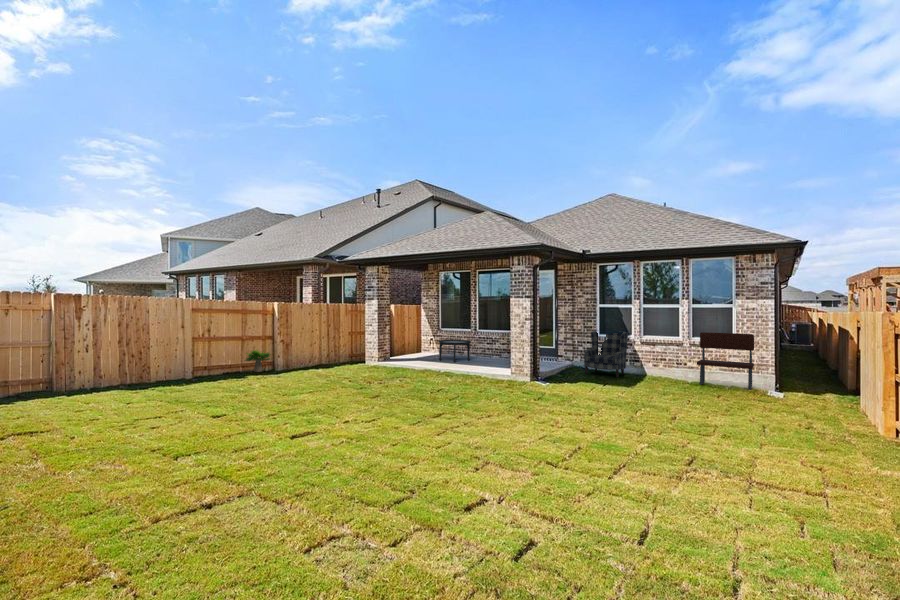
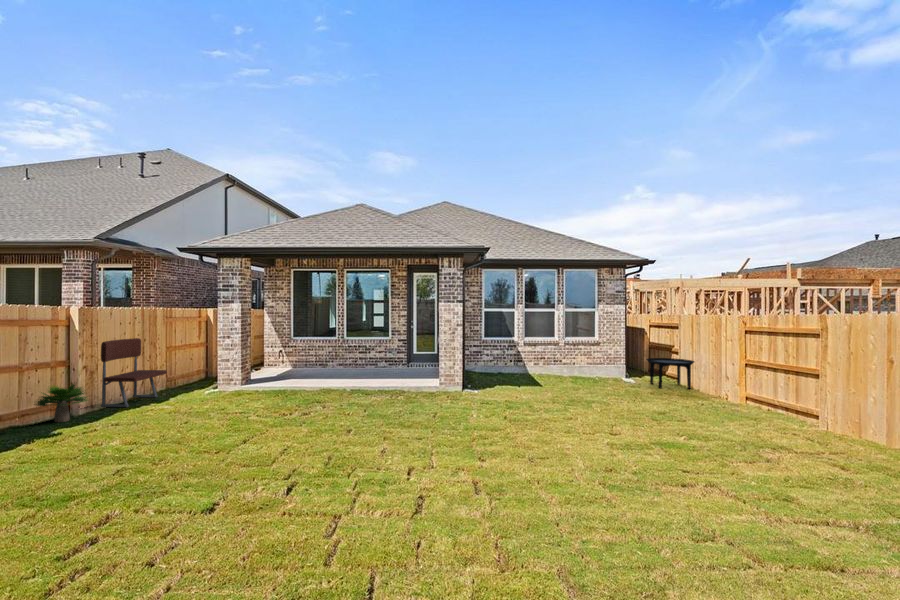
chair: present [584,331,628,378] -> none [483,334,517,379]
bench: present [697,332,754,389] -> present [101,338,167,407]
round table: present [439,340,471,362] -> present [646,358,694,389]

